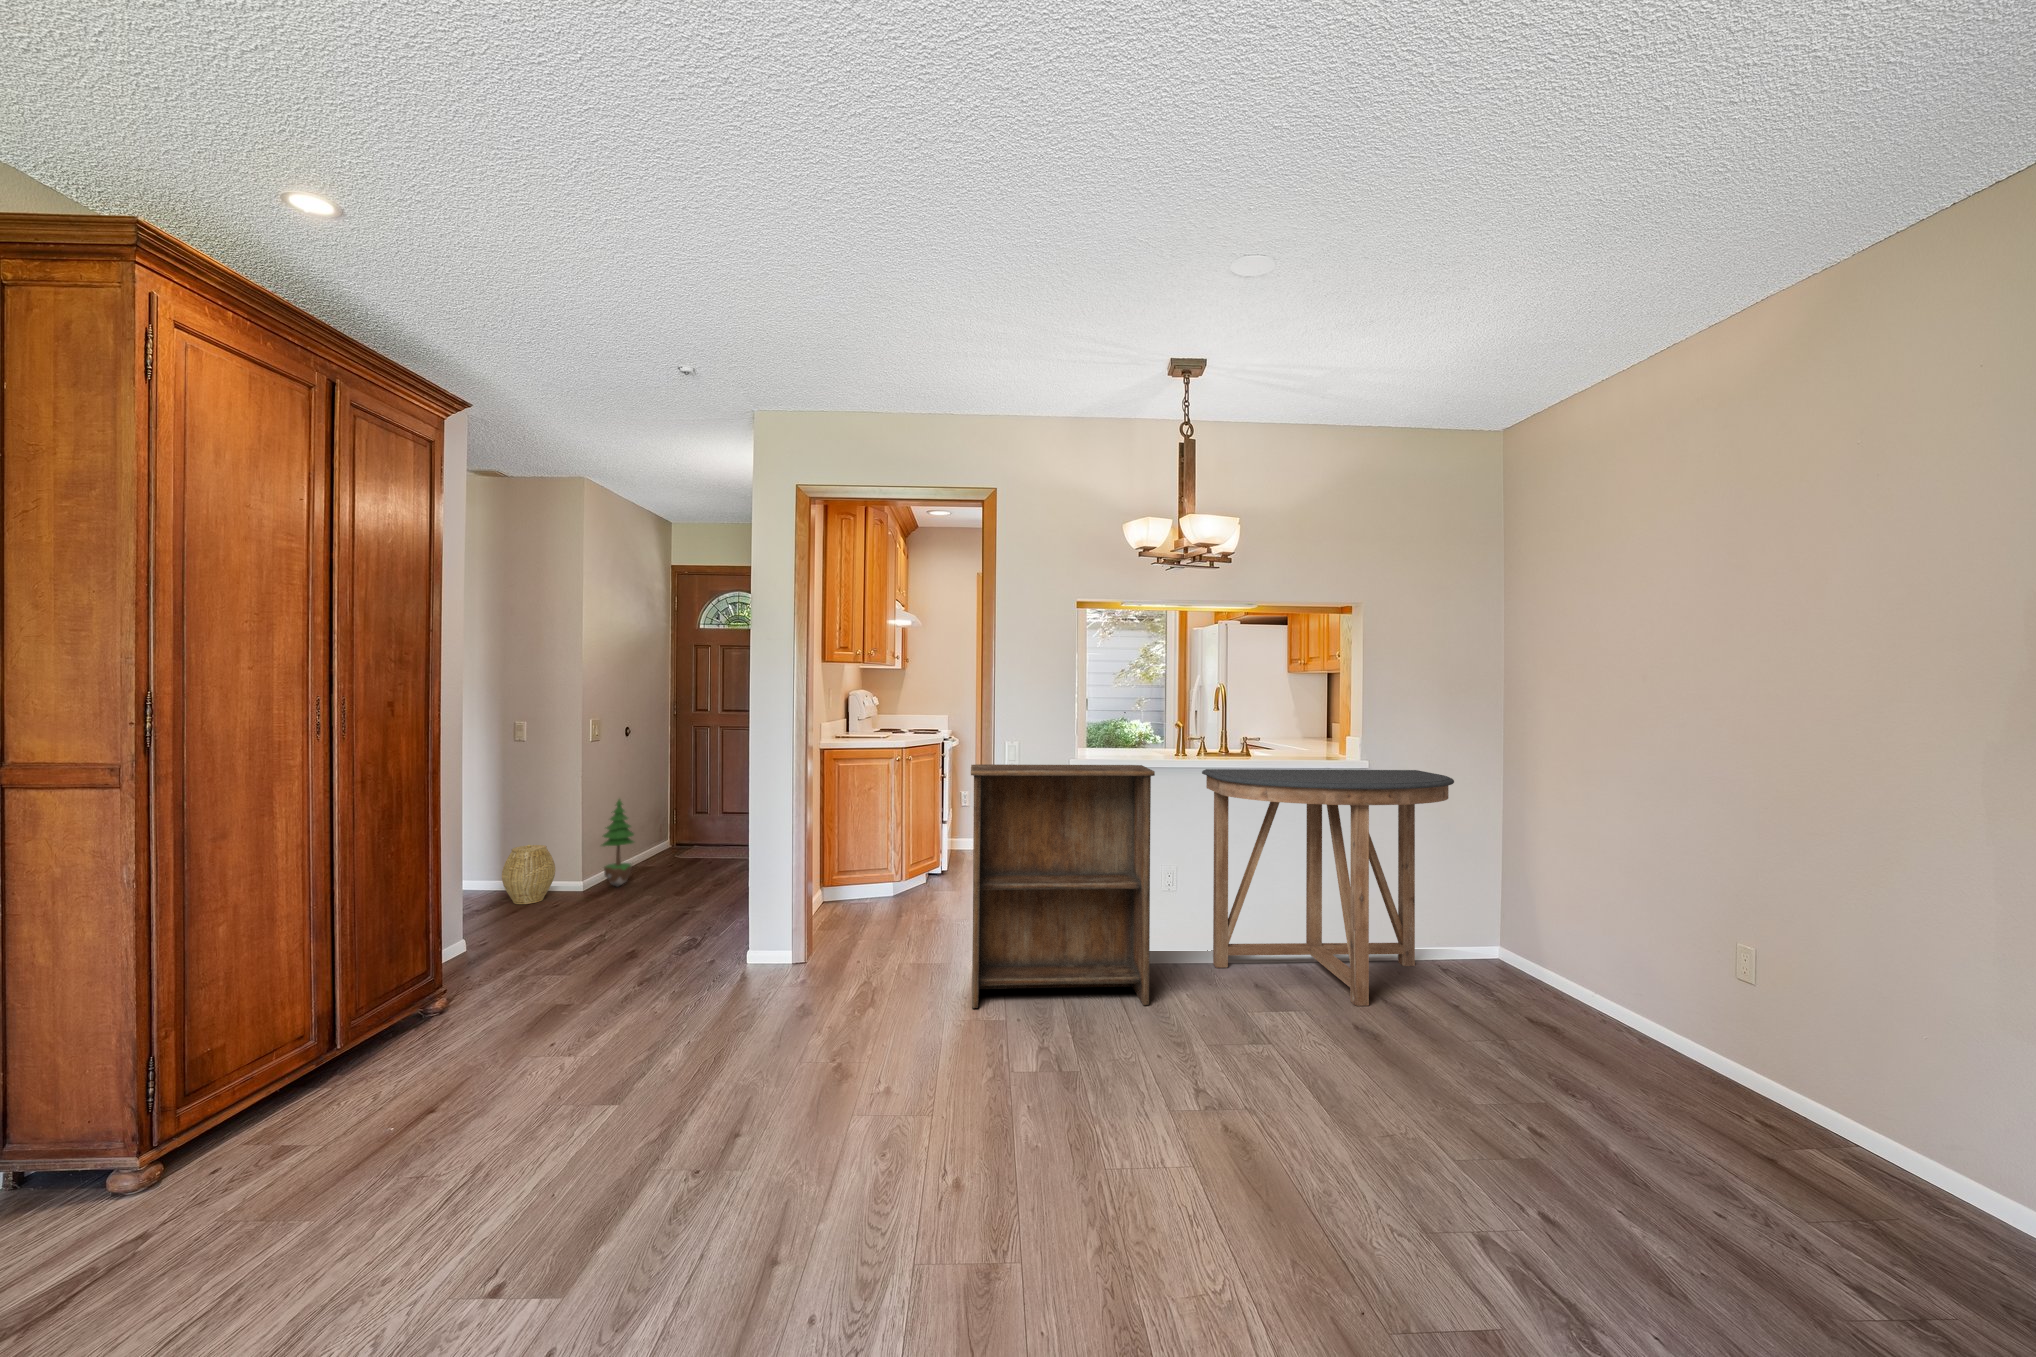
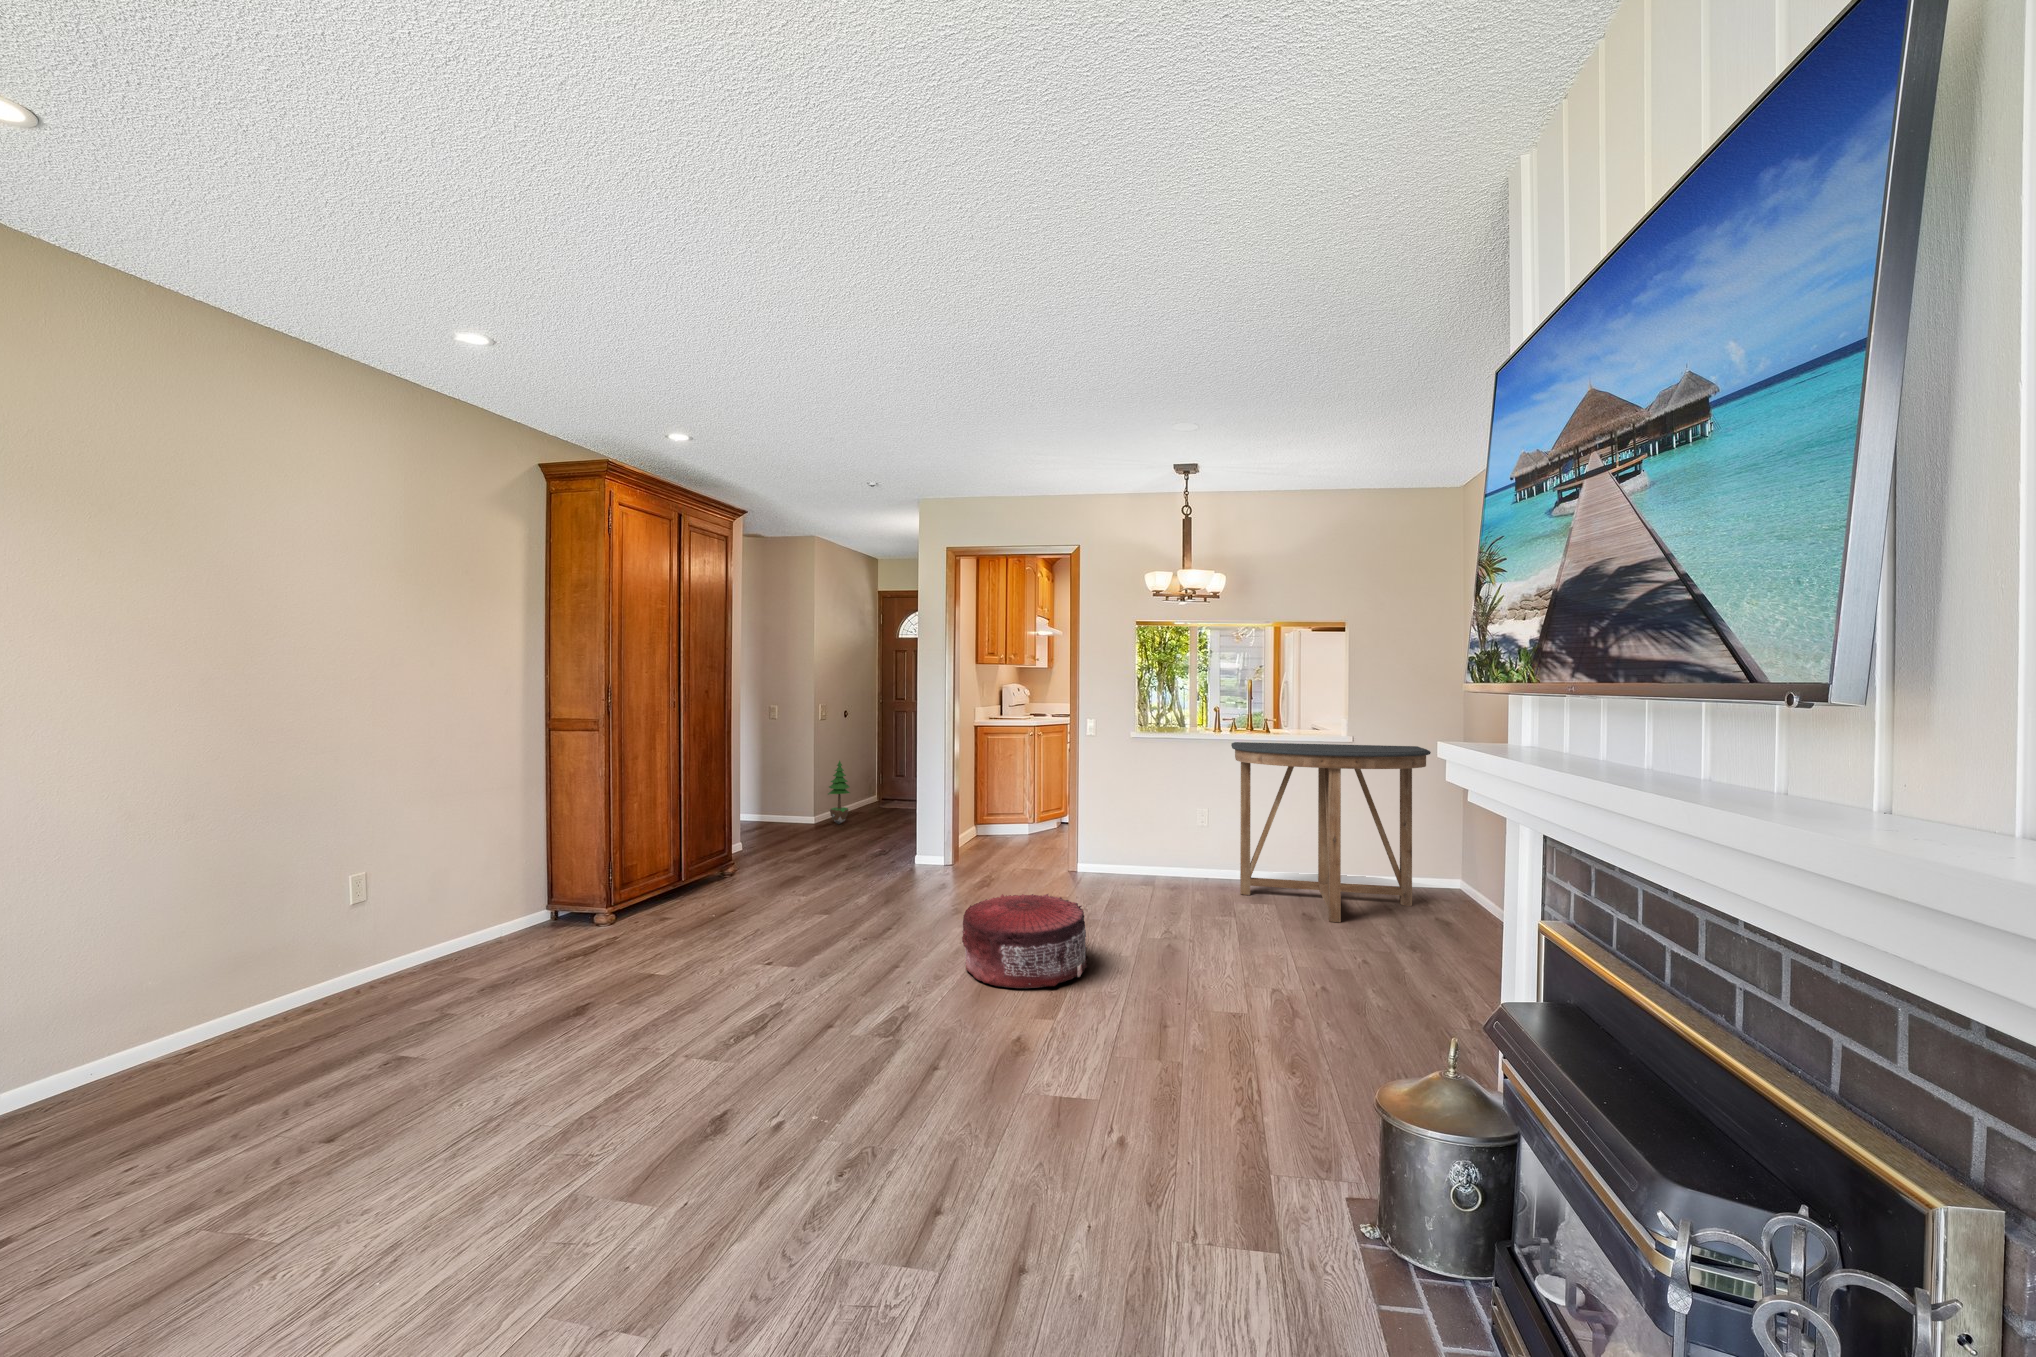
bookshelf: present [971,764,1155,1008] -> none [1042,734,1174,908]
woven basket: present [502,845,555,904] -> none [767,790,799,830]
pouf: none [915,1034,1127,1251] -> present [962,894,1089,988]

